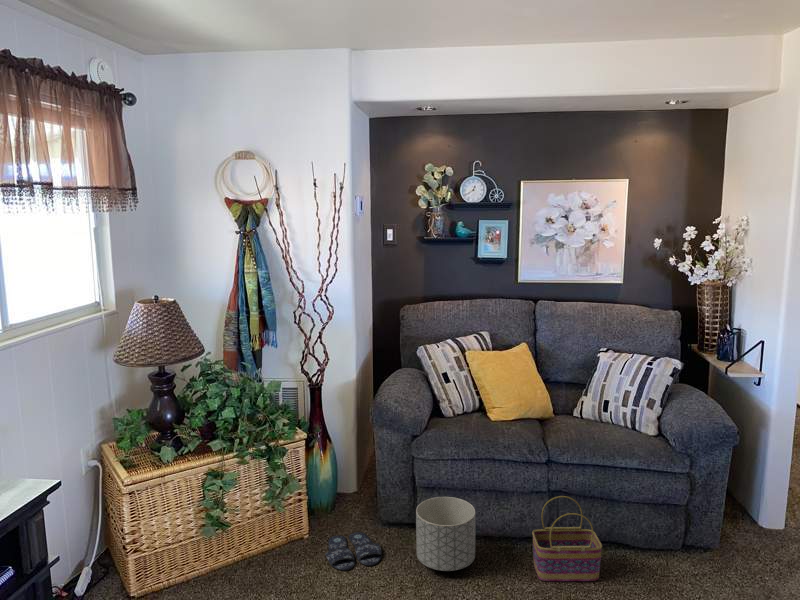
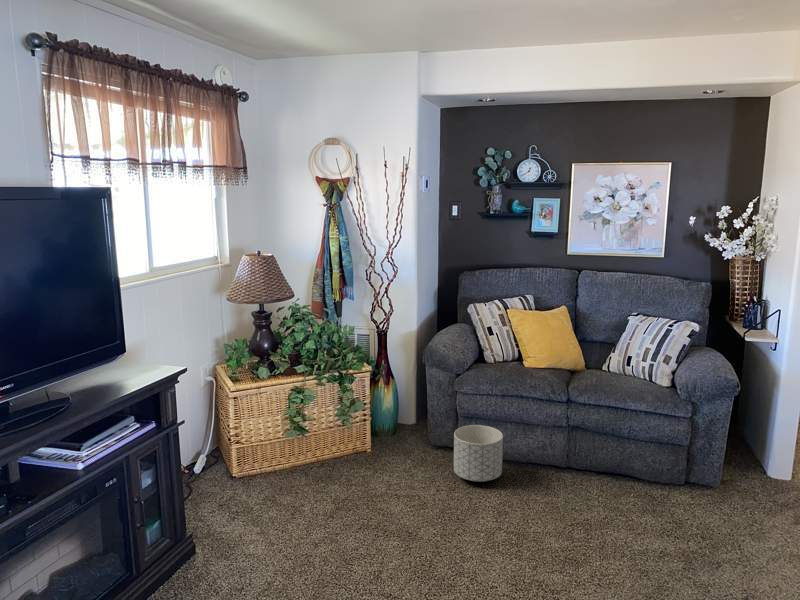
basket: present [532,496,602,581] -> none [550,430,607,500]
slippers: present [325,532,382,571] -> none [381,451,426,475]

